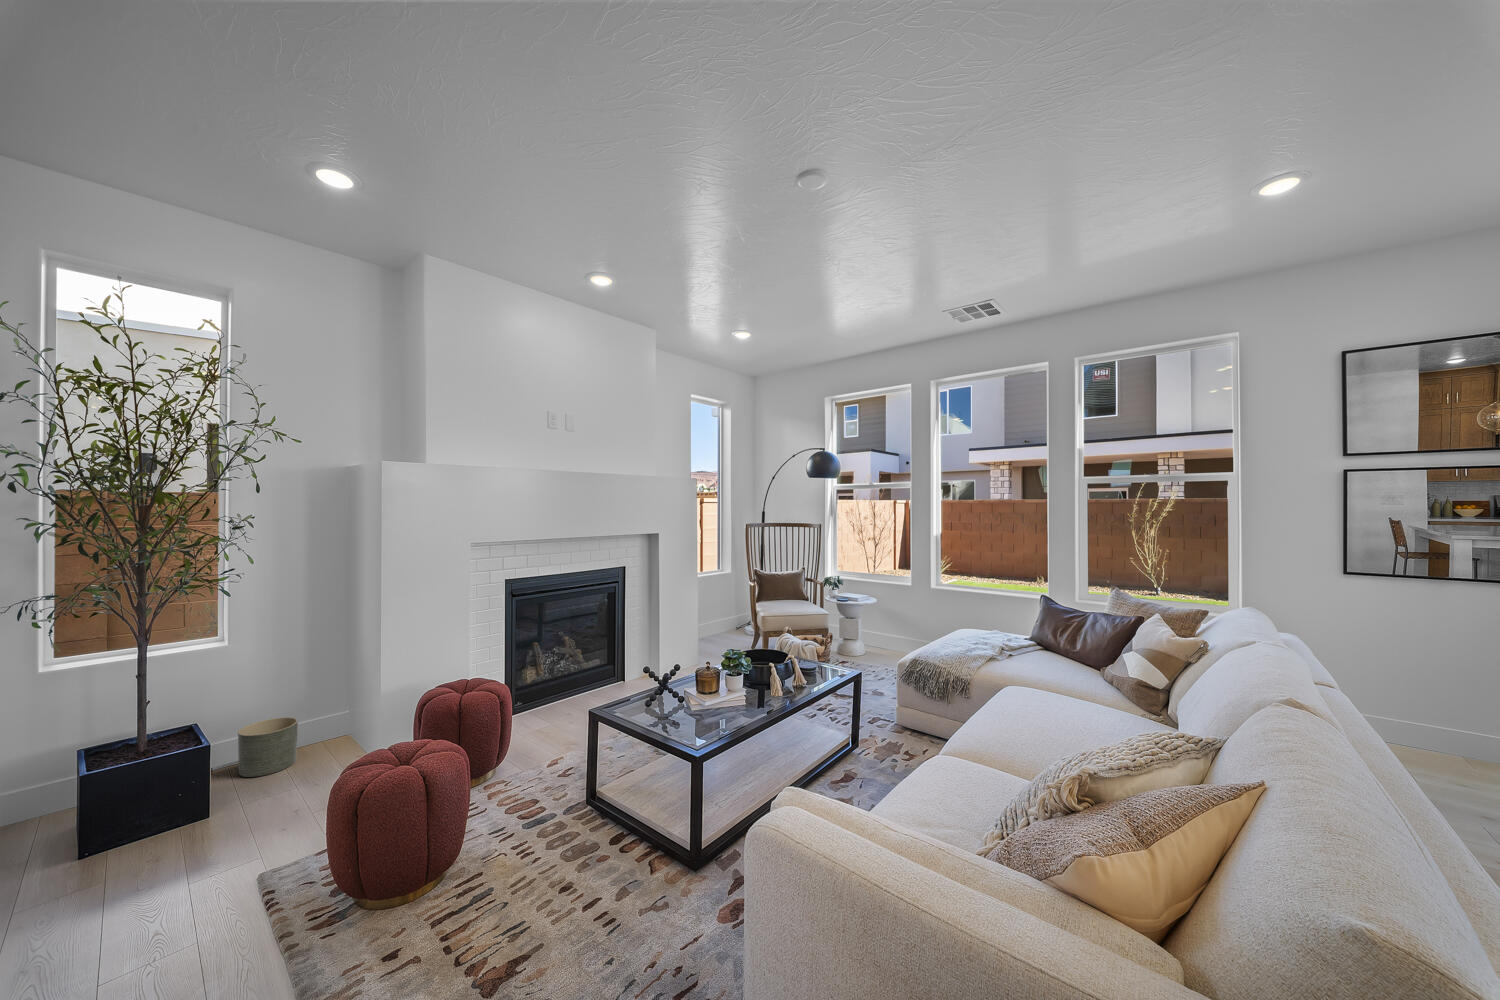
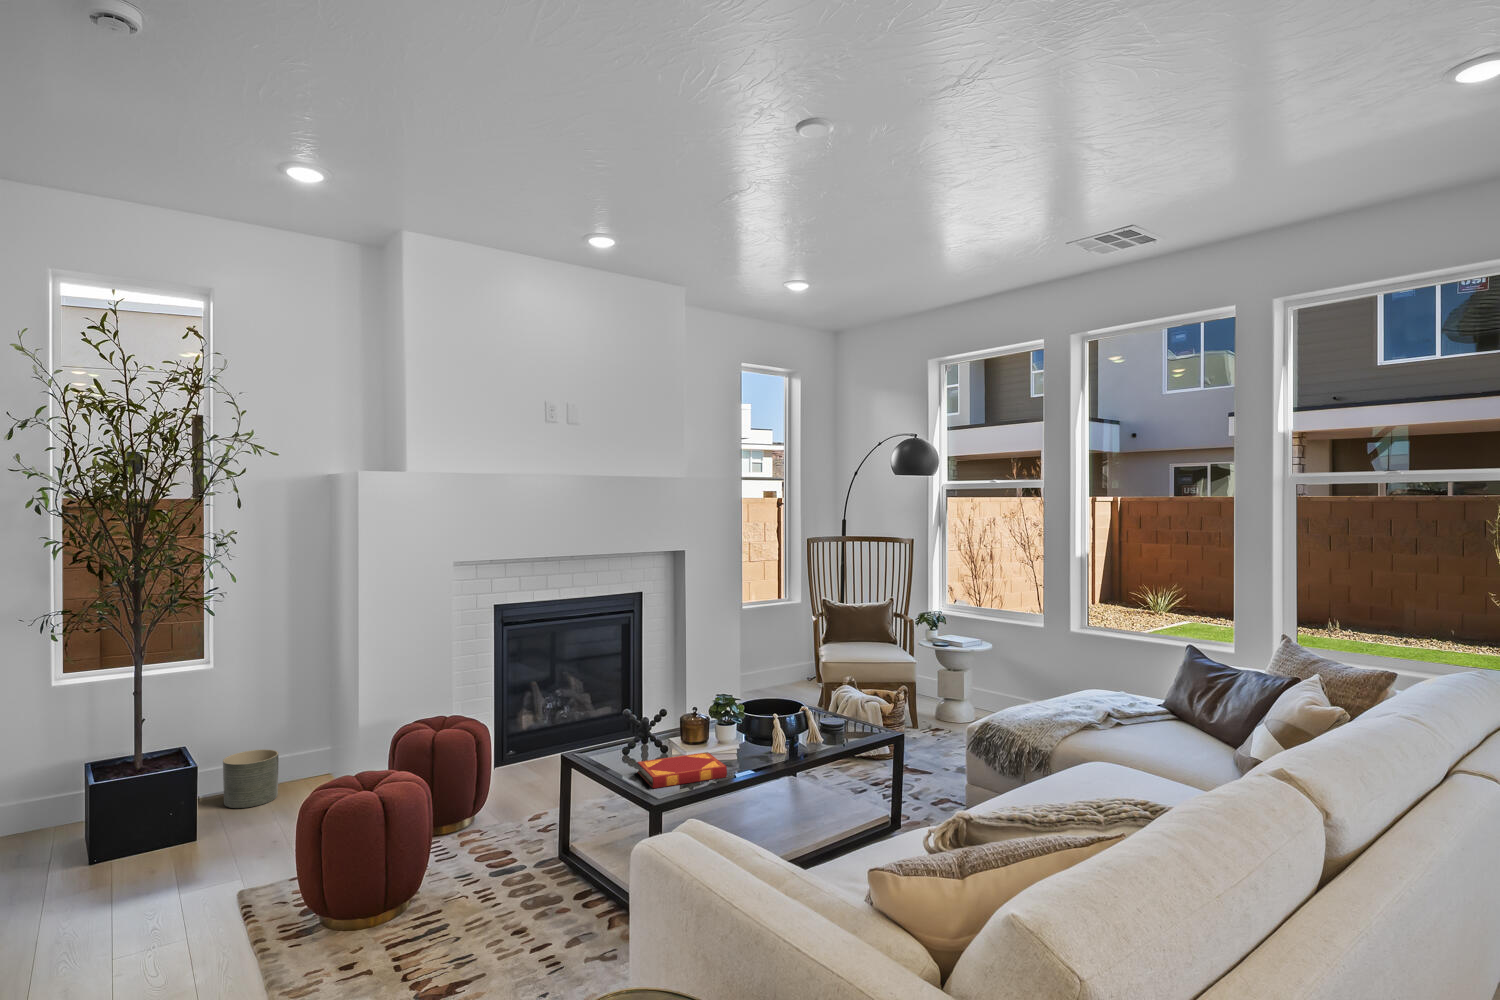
hardback book: none [662,700,742,738] -> present [638,752,727,788]

